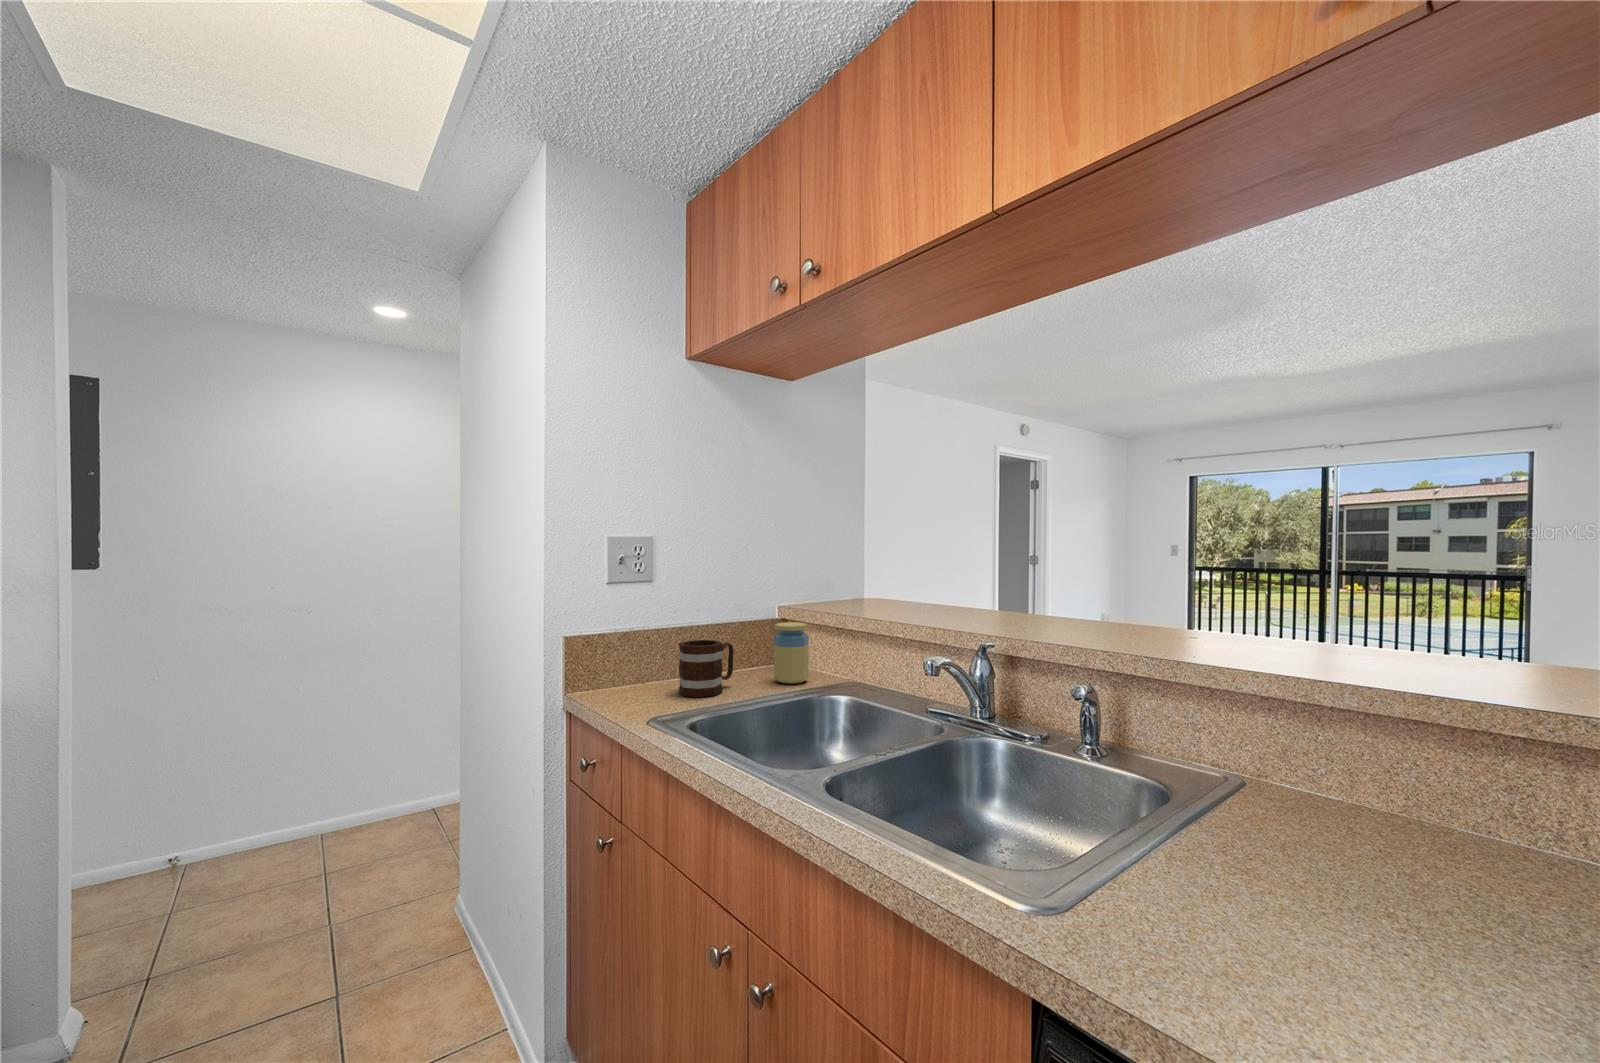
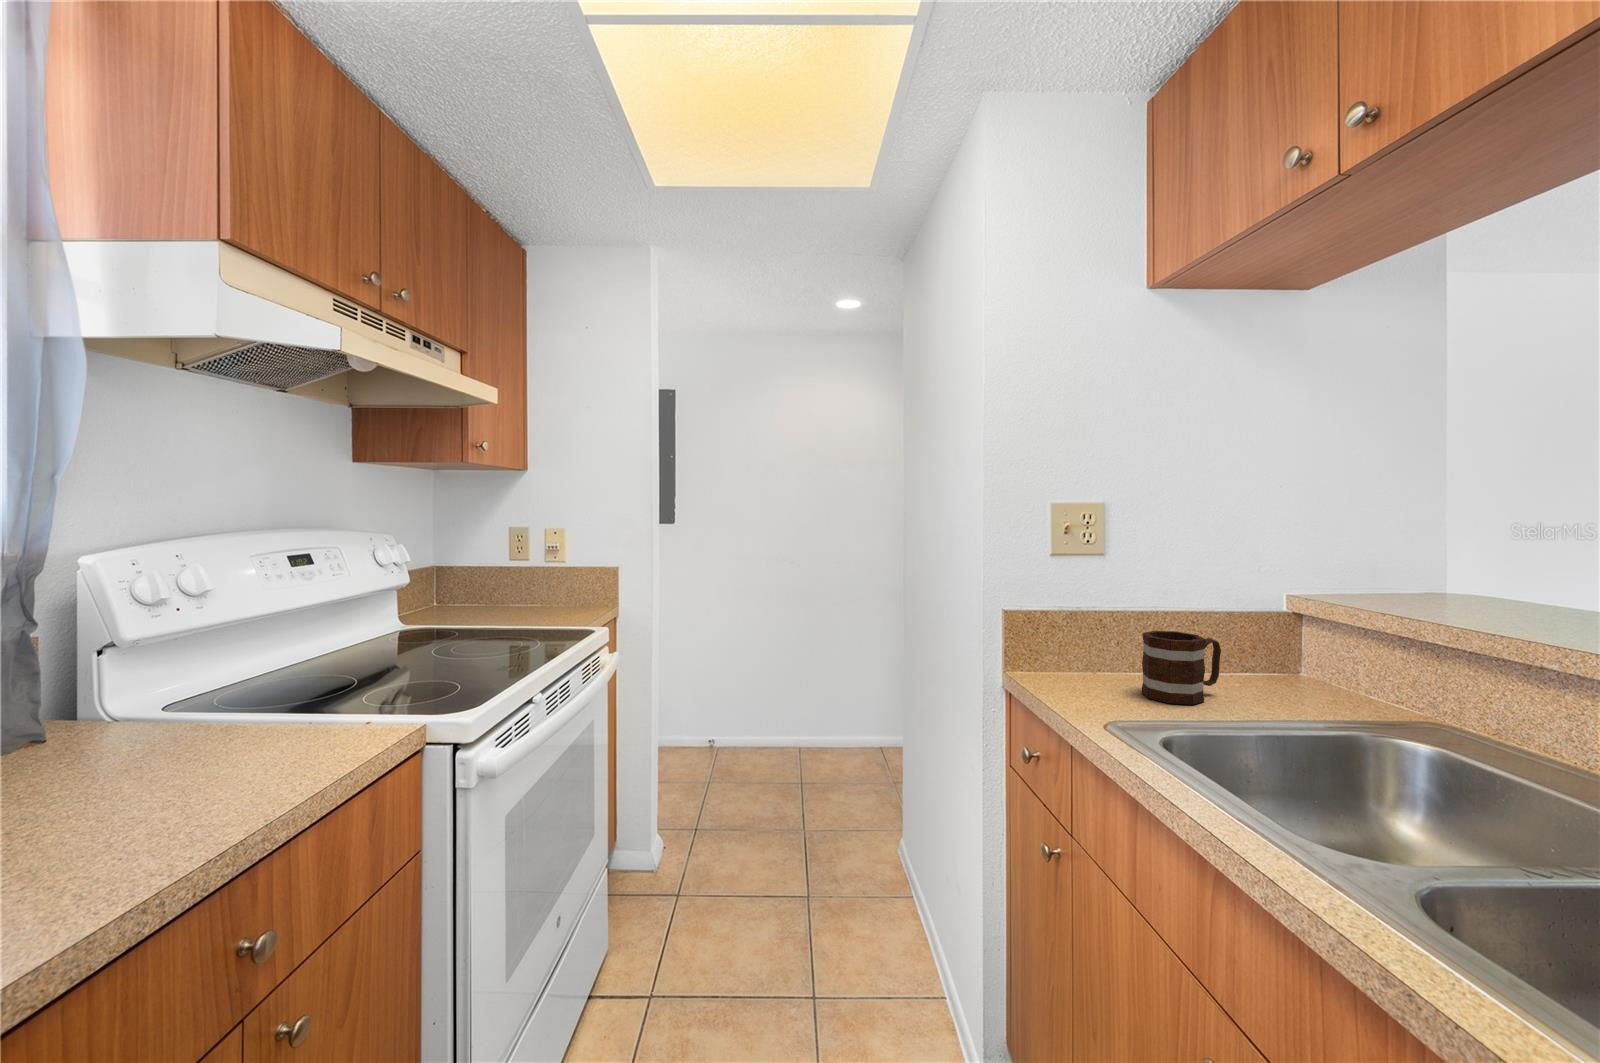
jar: present [774,622,809,684] -> none [1284,620,1347,707]

